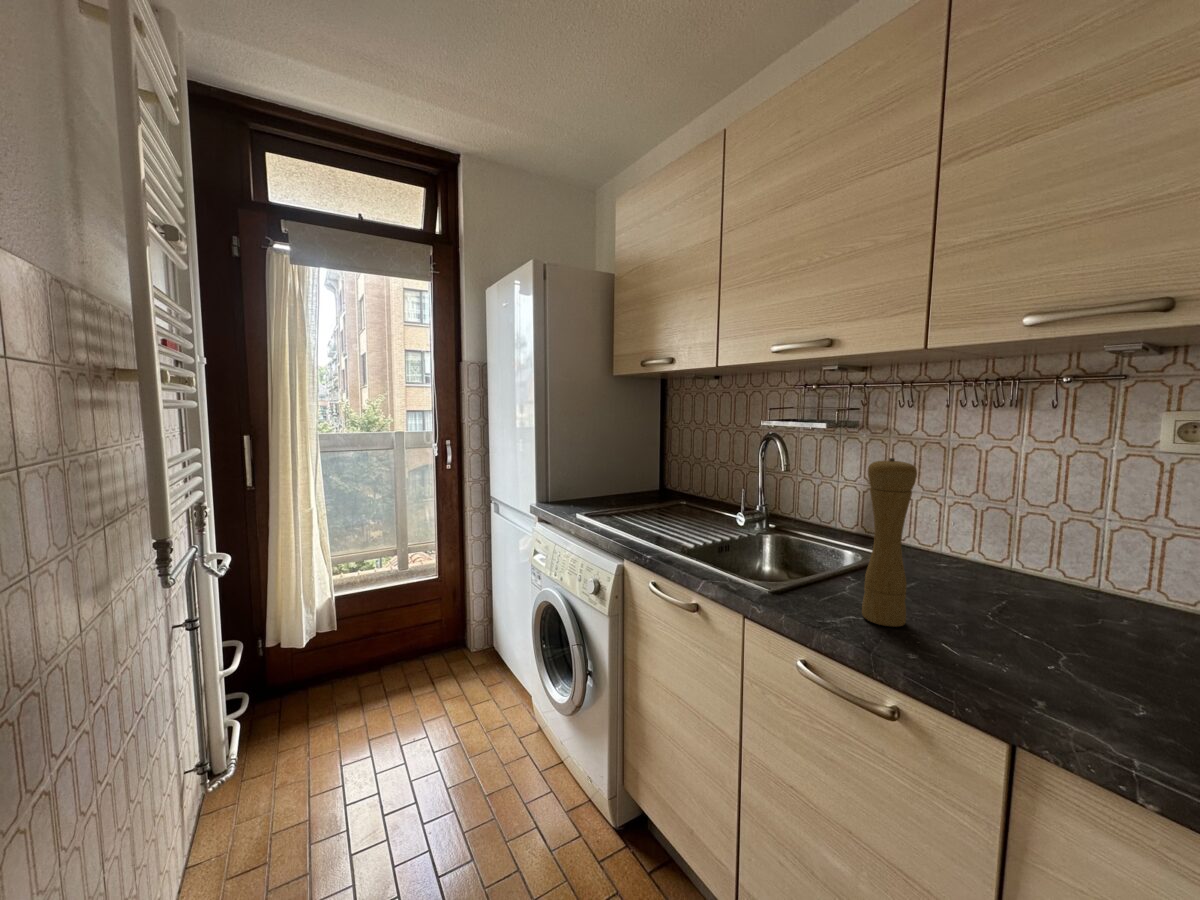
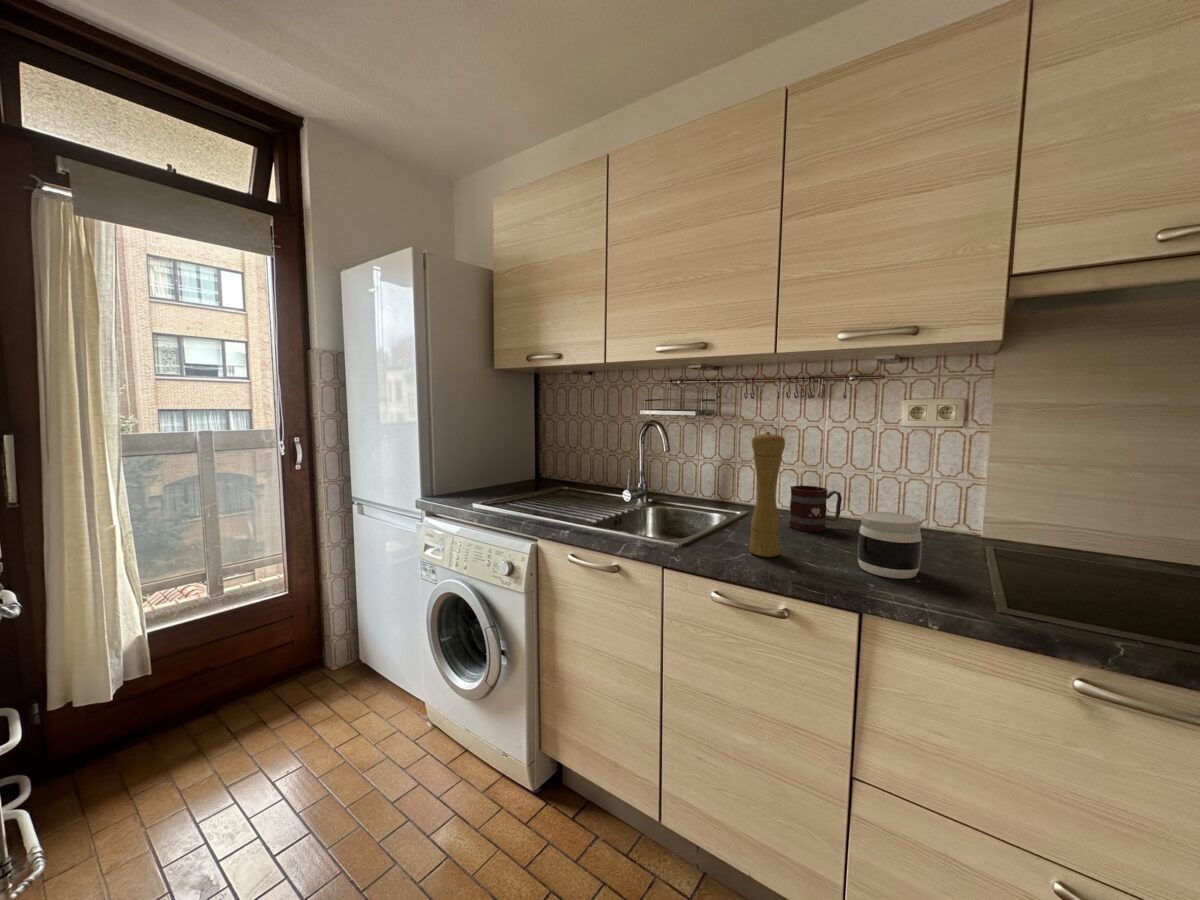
mug: none [947,528,1039,597] -> present [789,485,842,532]
jar: none [1030,586,1152,702] -> present [857,512,922,579]

